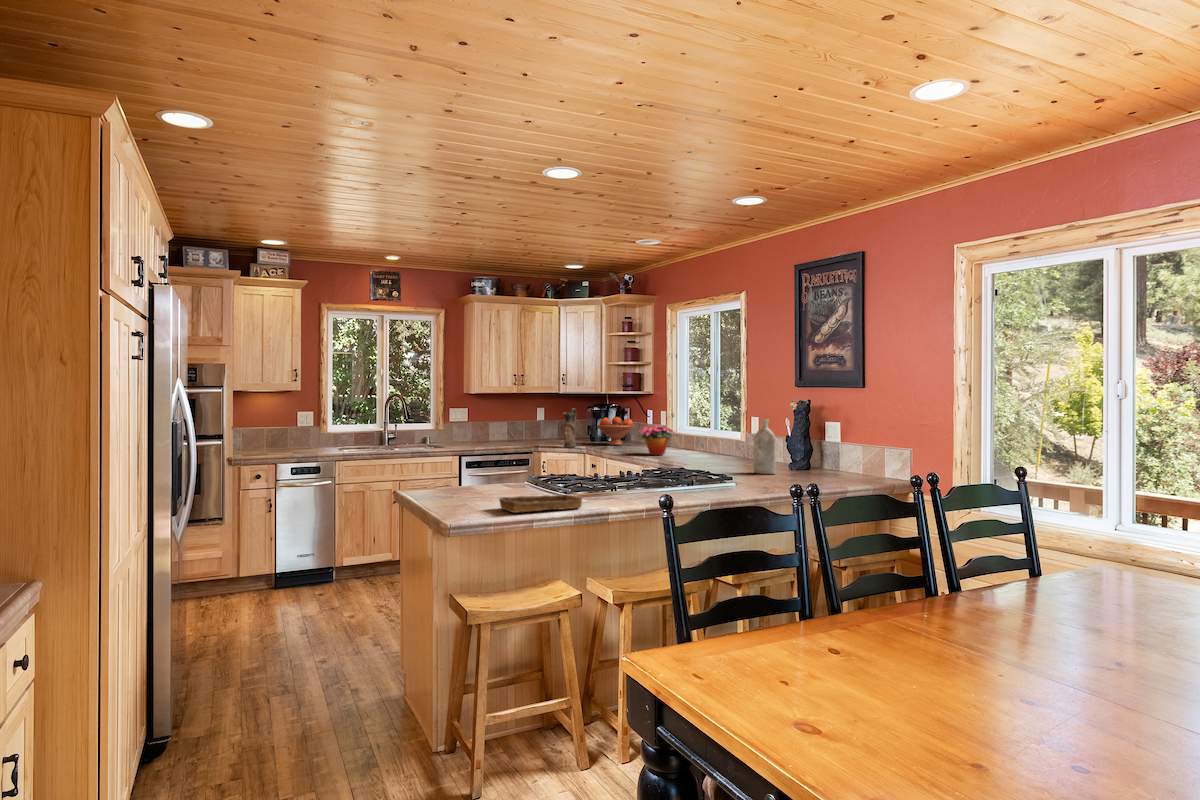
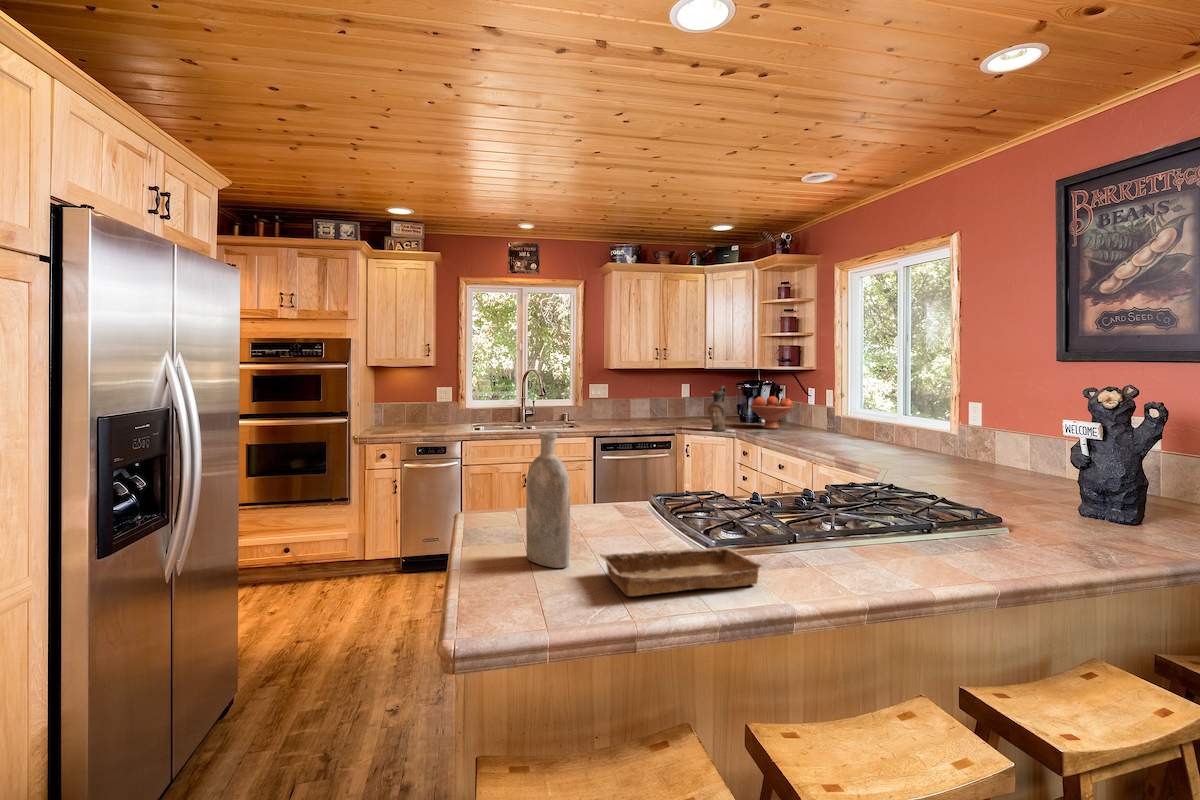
bottle: present [753,419,776,474] -> present [526,432,570,568]
flower arrangement: present [640,426,674,455] -> none [803,408,862,446]

